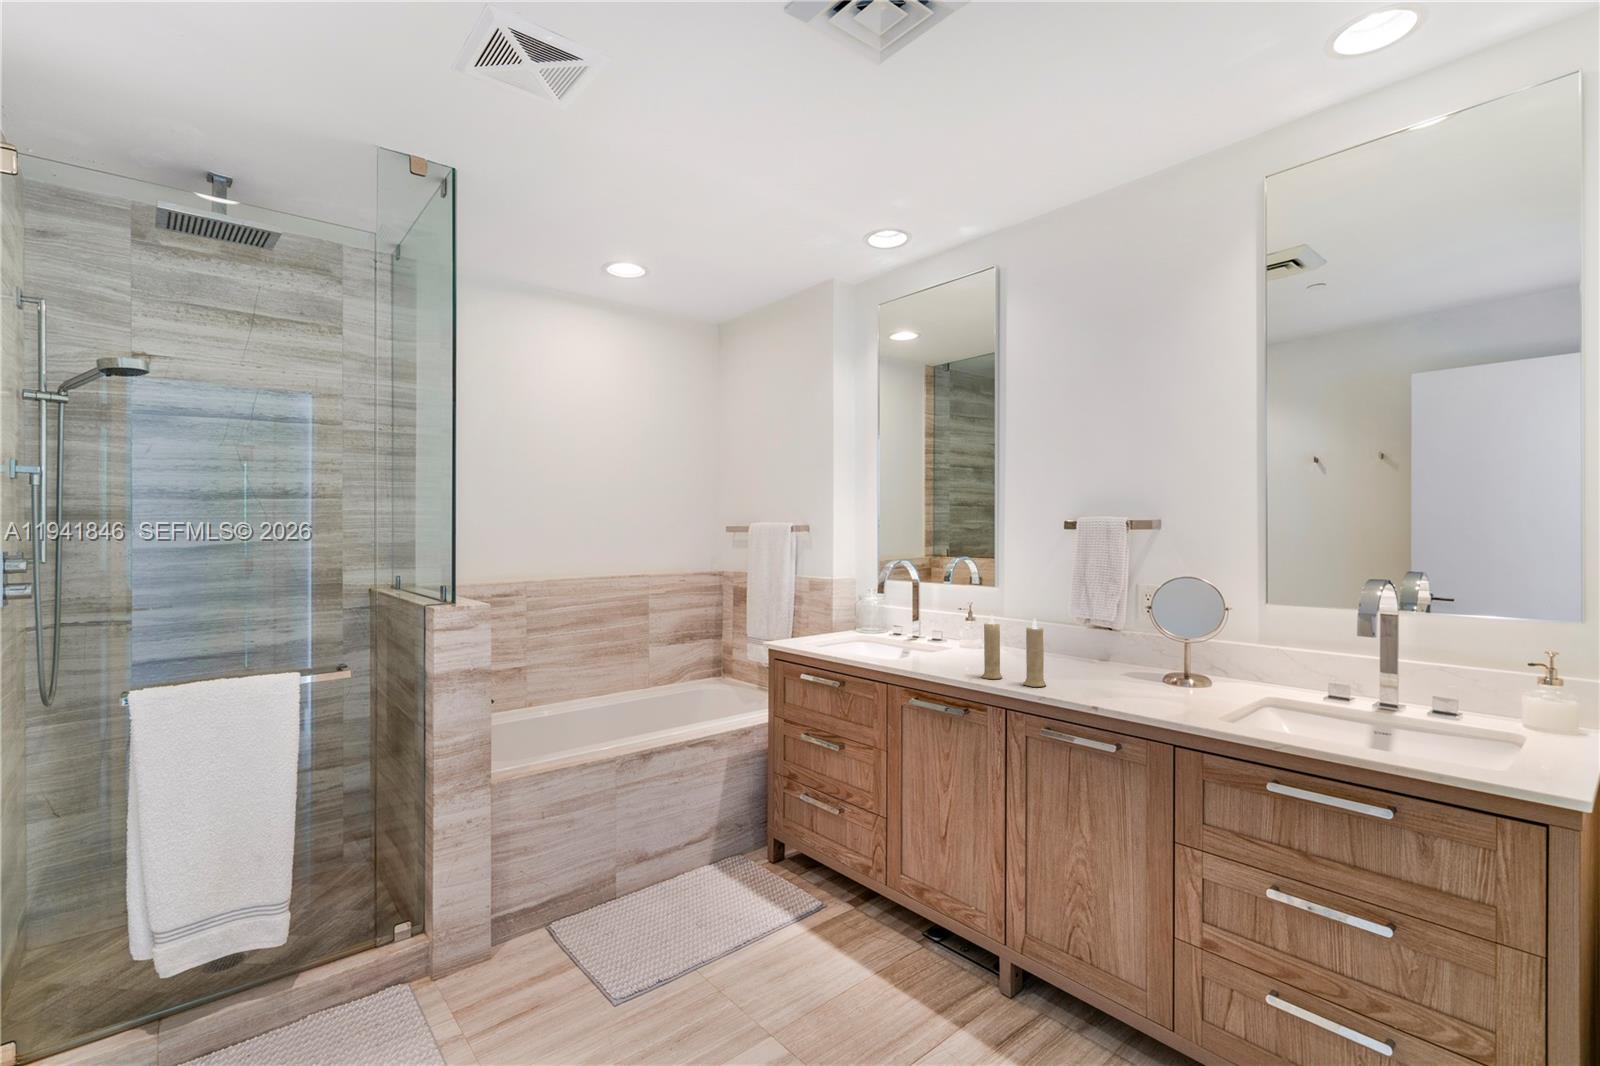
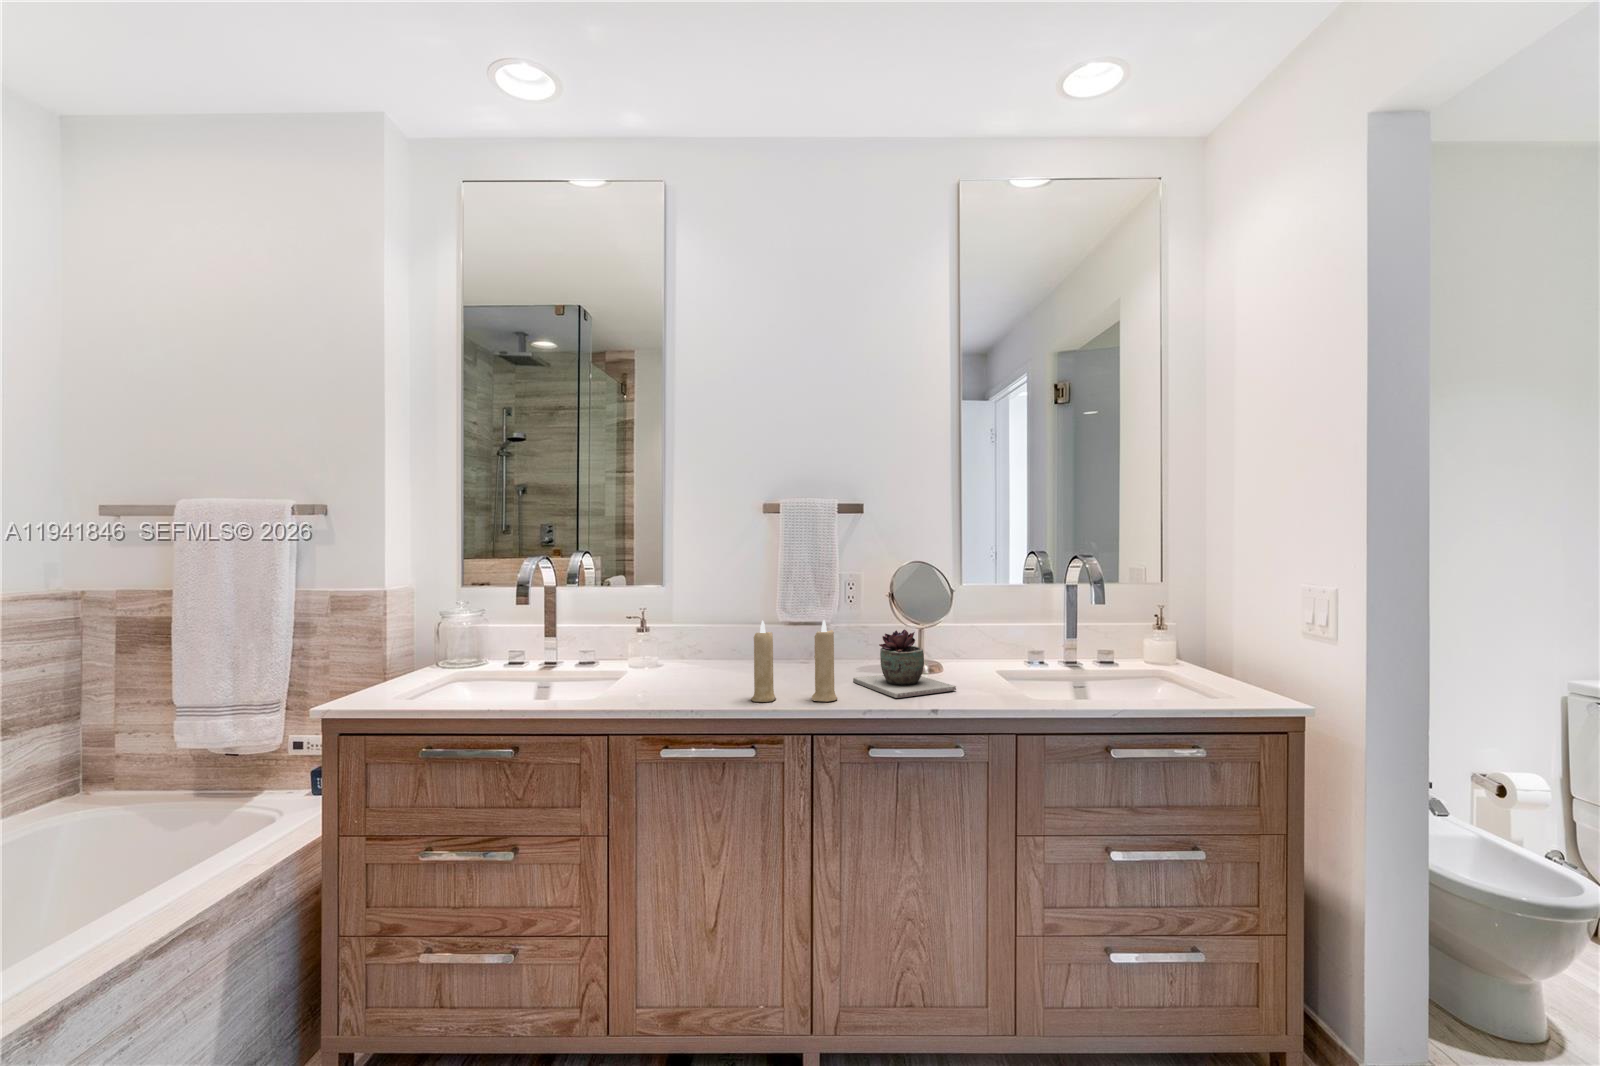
succulent plant: none [1091,637,1166,700] -> present [853,629,956,698]

